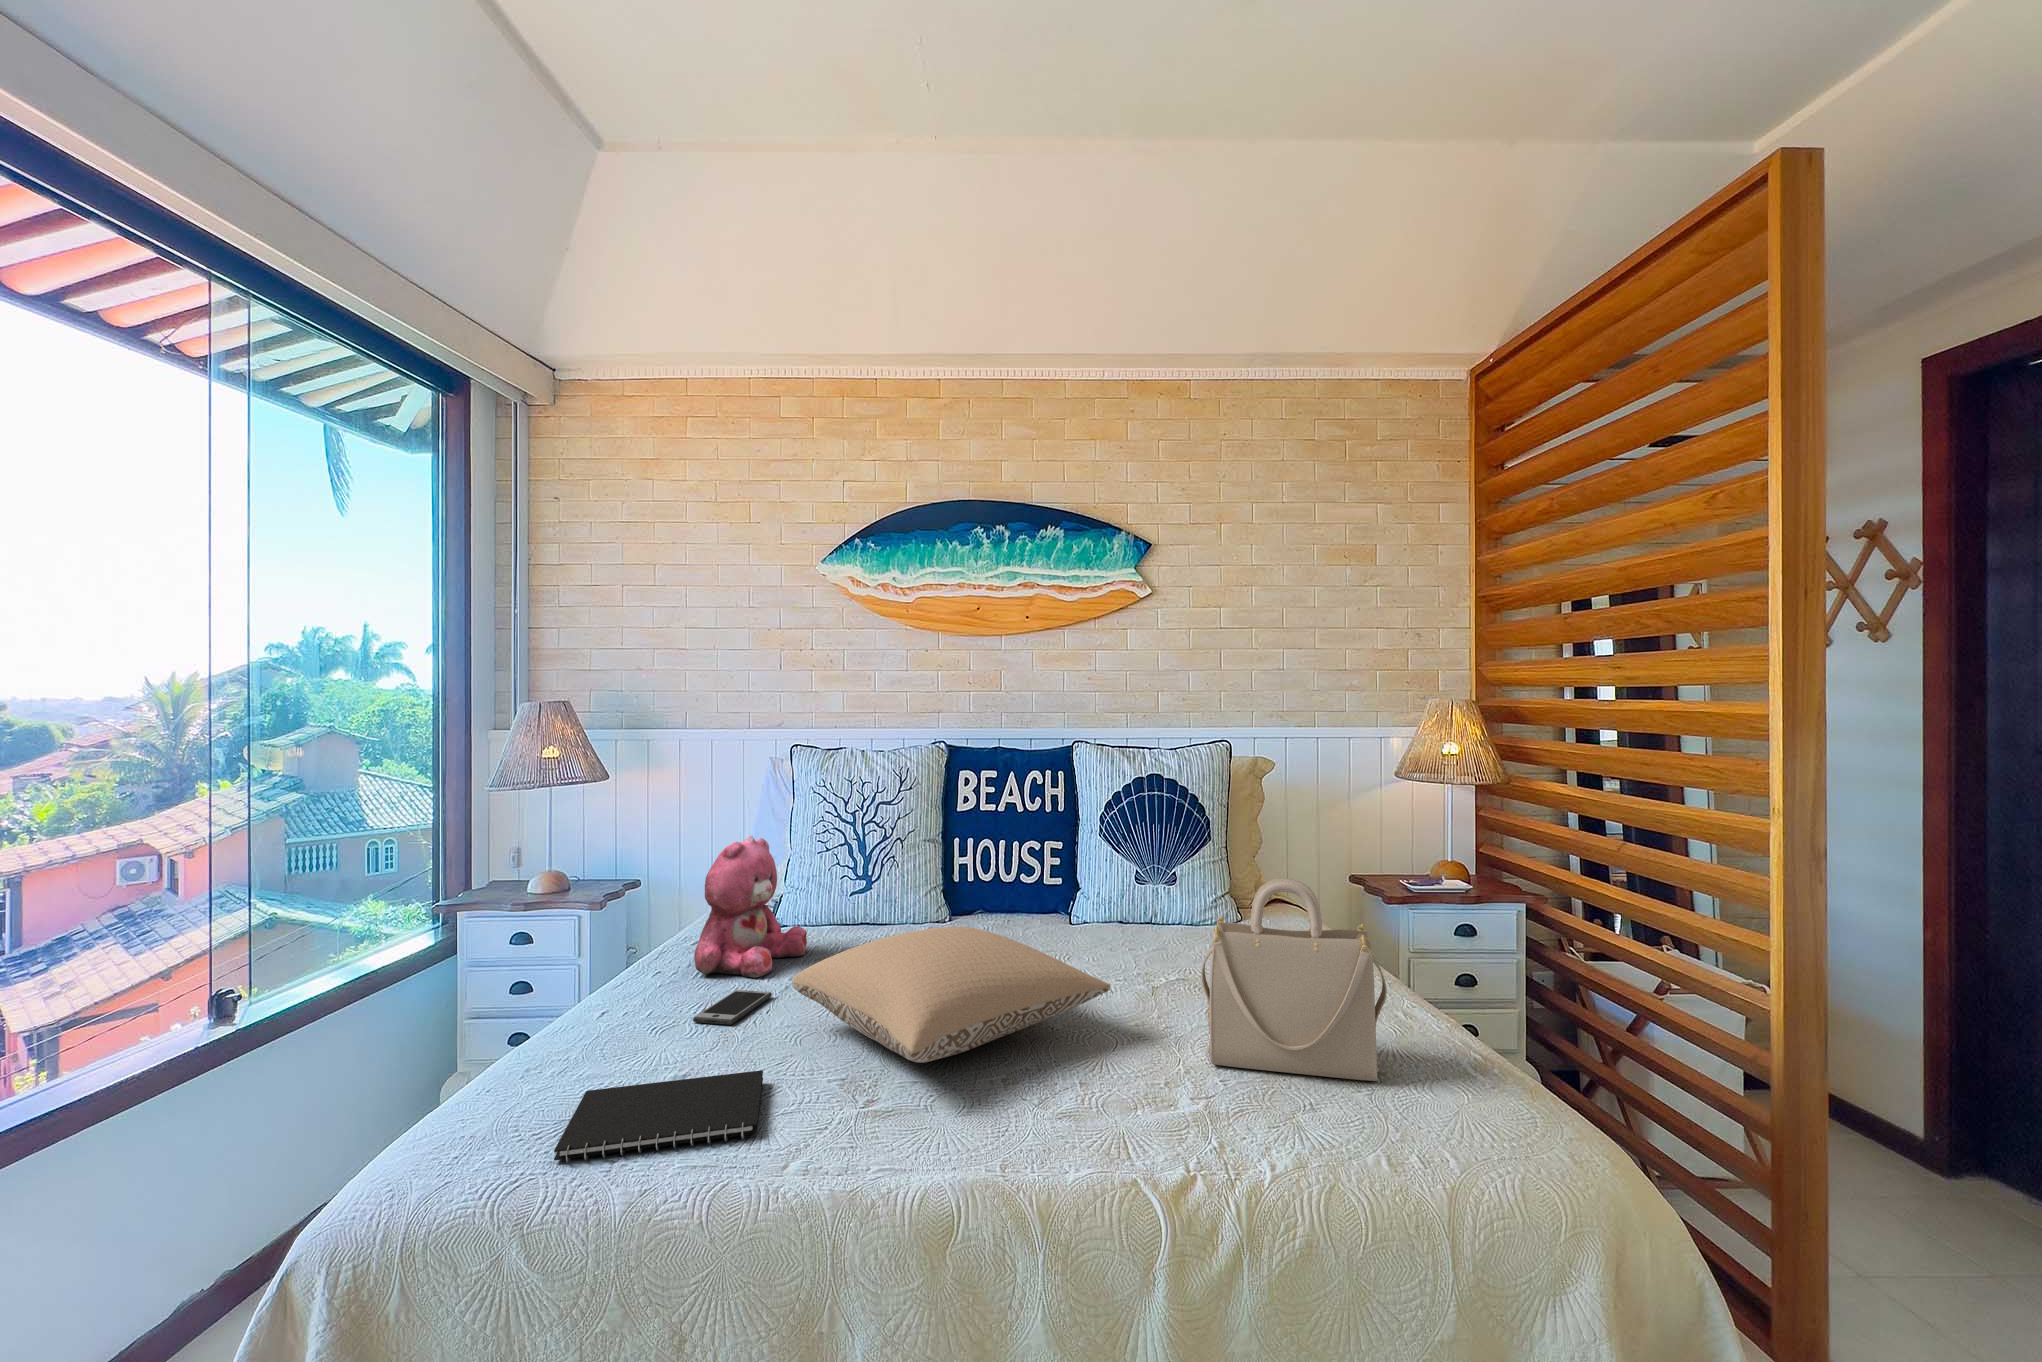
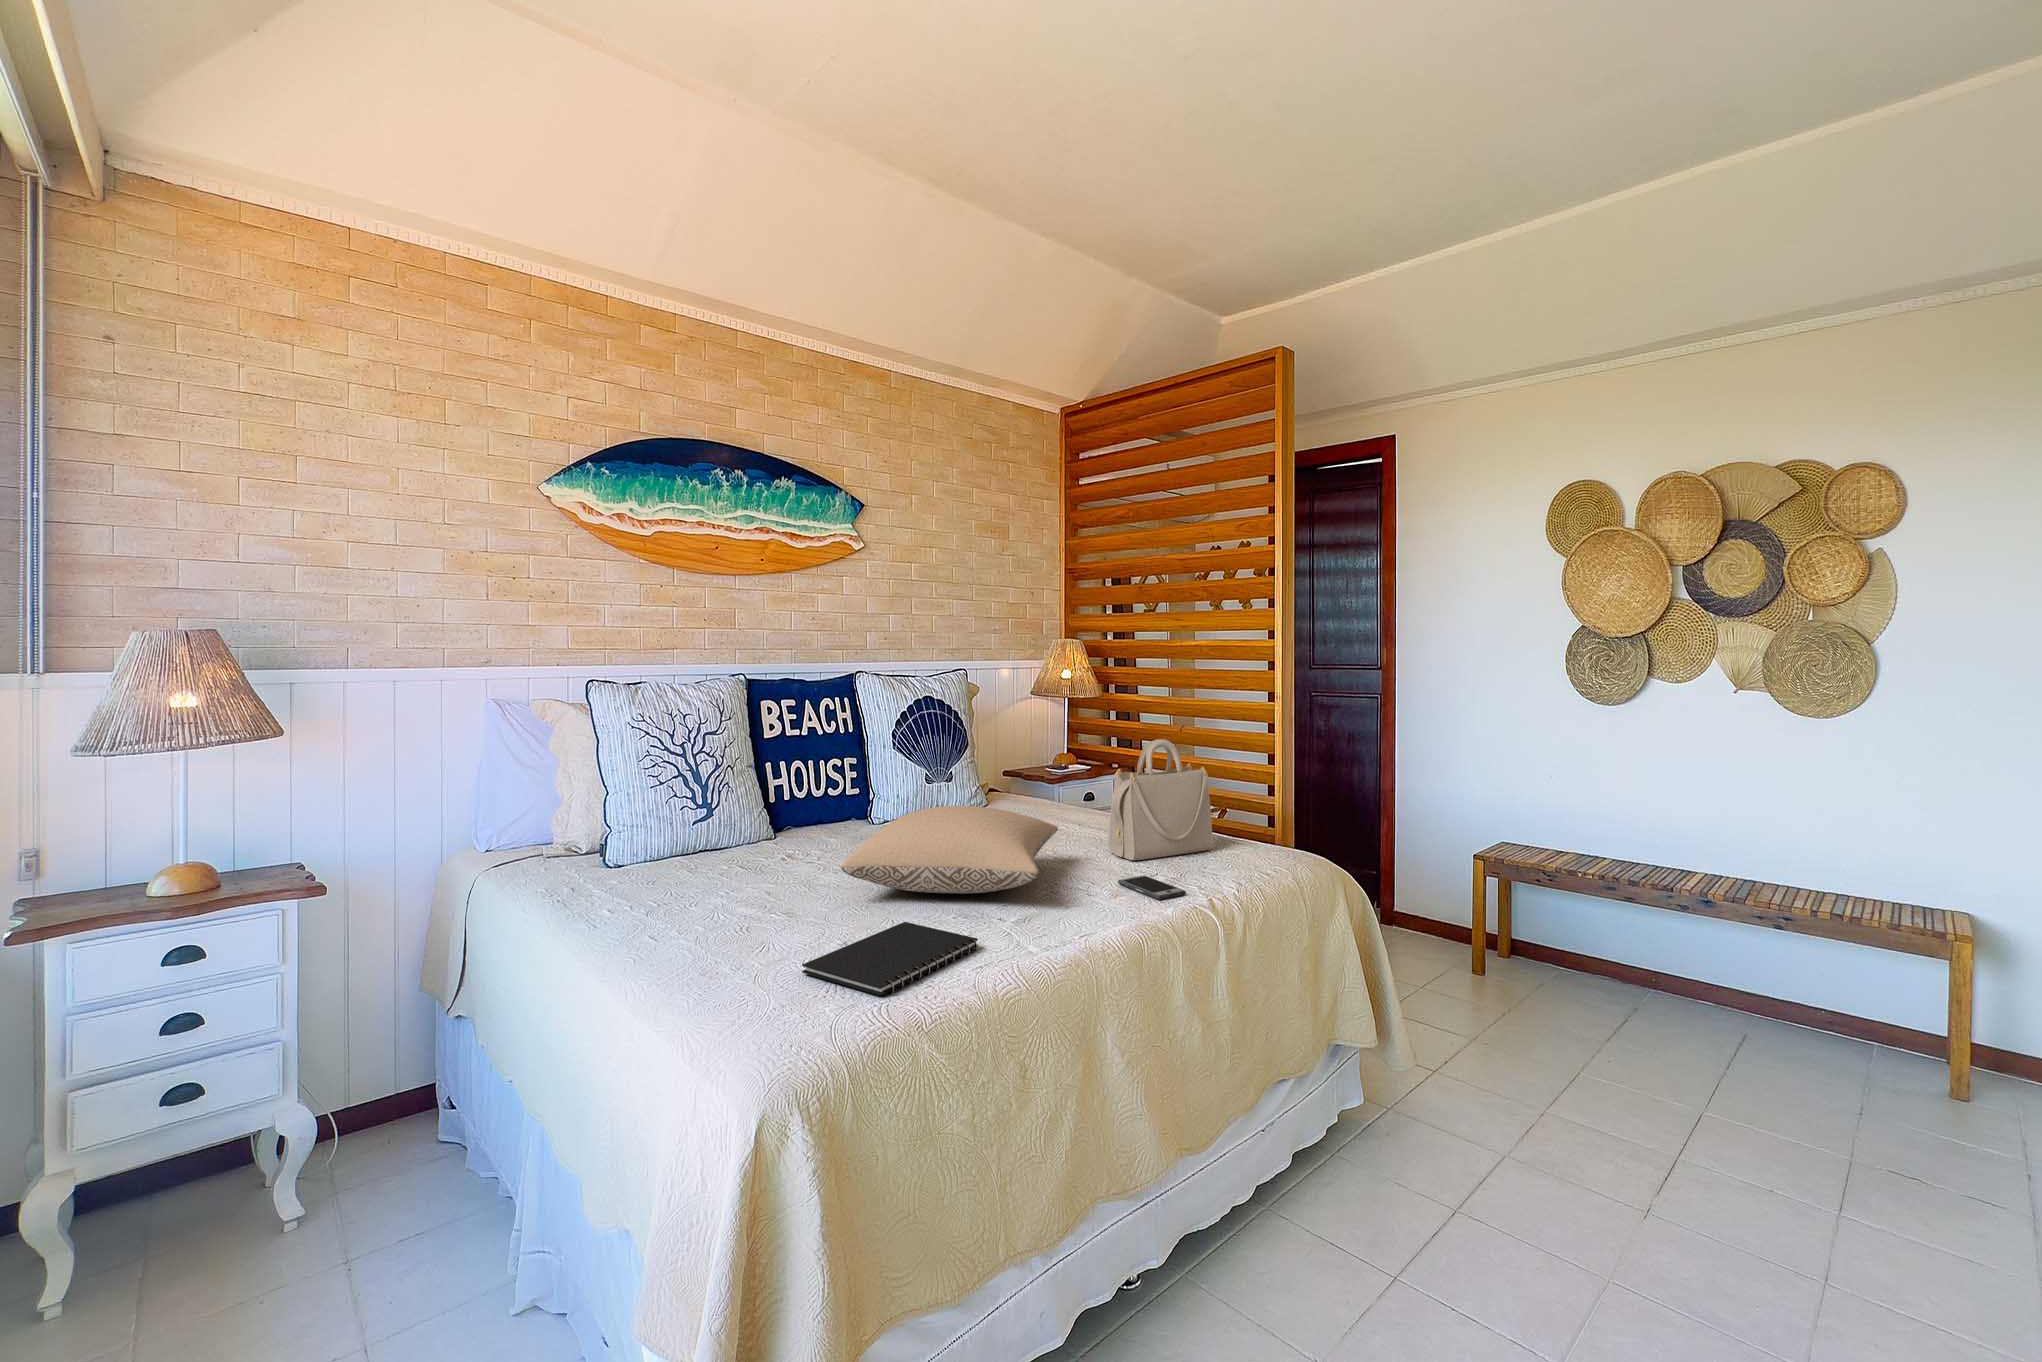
teddy bear: present [694,836,807,978] -> none [613,764,718,902]
smartphone: present [693,990,772,1025] -> present [1118,875,1186,900]

